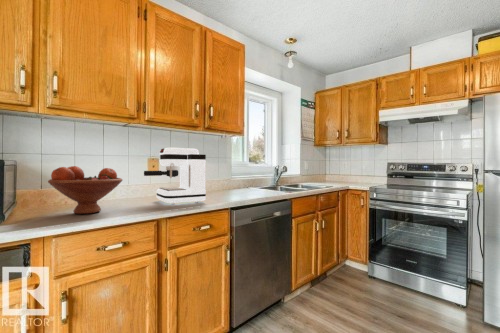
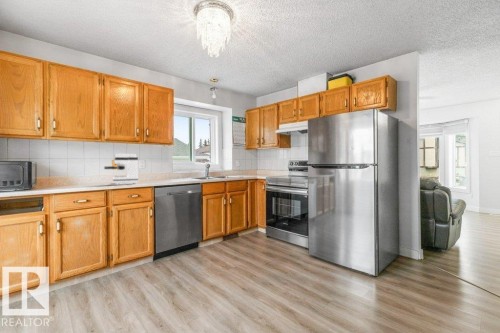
fruit bowl: present [48,166,122,214] -> none [51,164,89,187]

